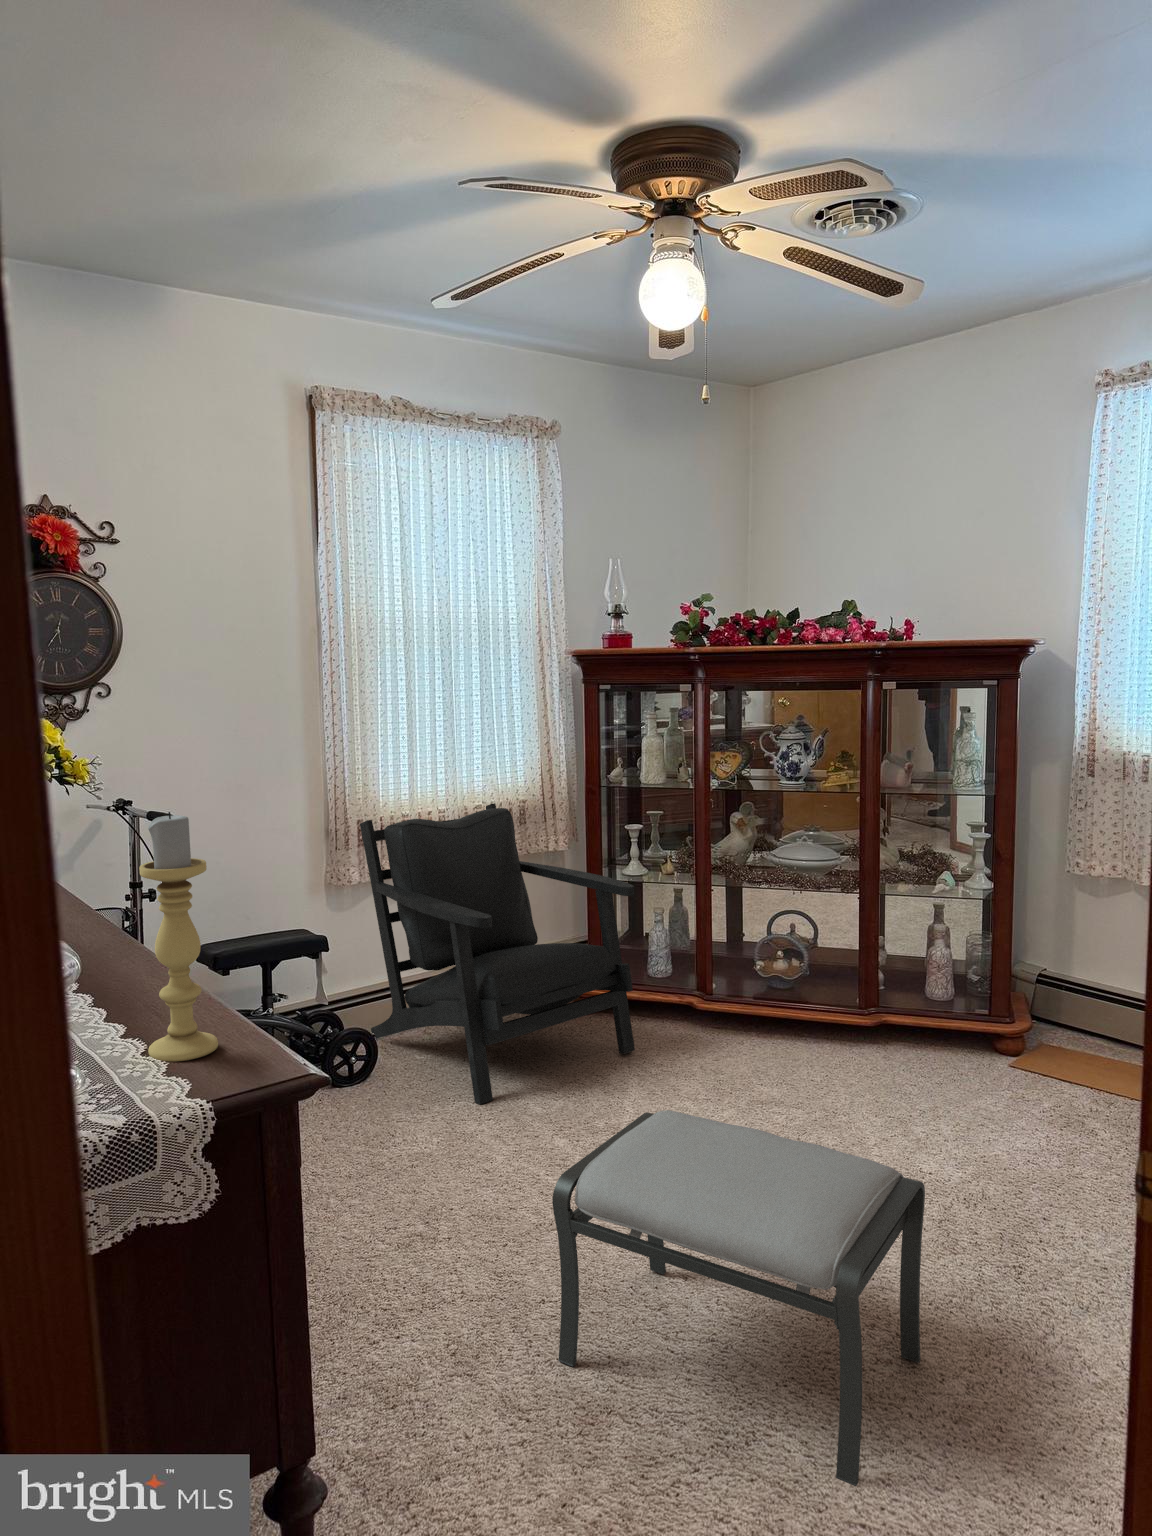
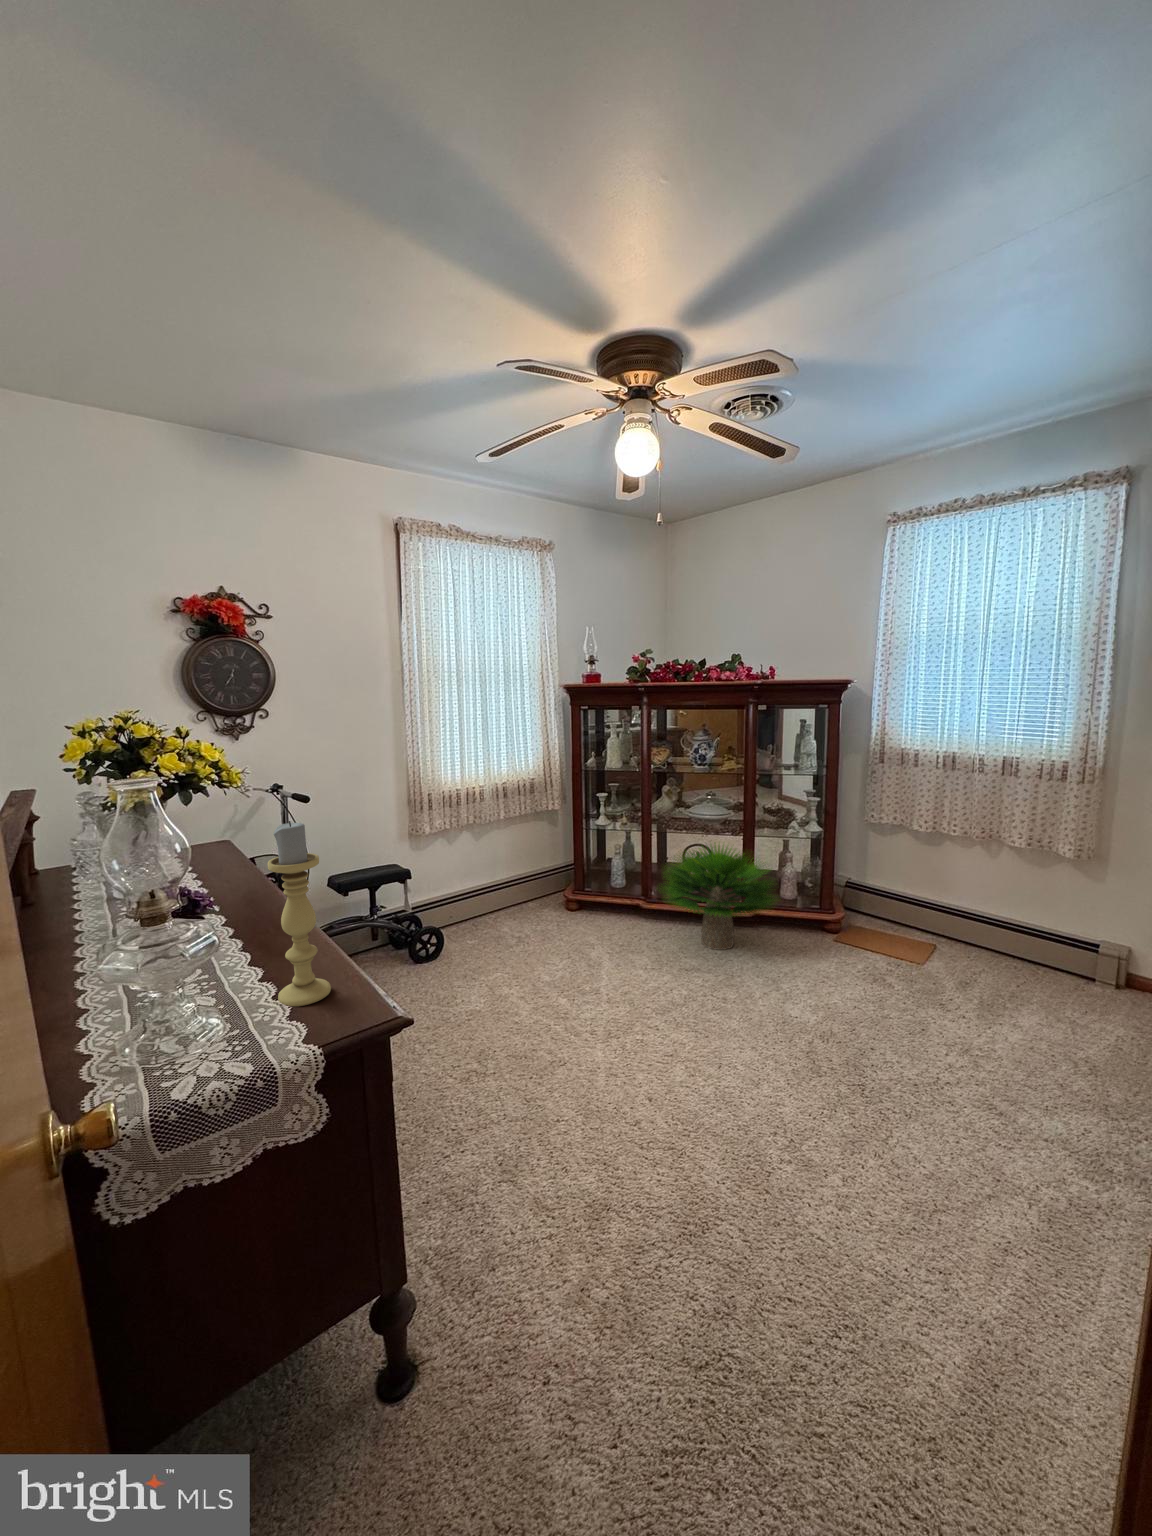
armchair: present [360,803,635,1104] -> none [430,782,605,977]
potted plant: none [715,896,920,1072] -> present [663,845,778,950]
ottoman: present [552,1110,925,1486] -> none [567,996,815,1265]

